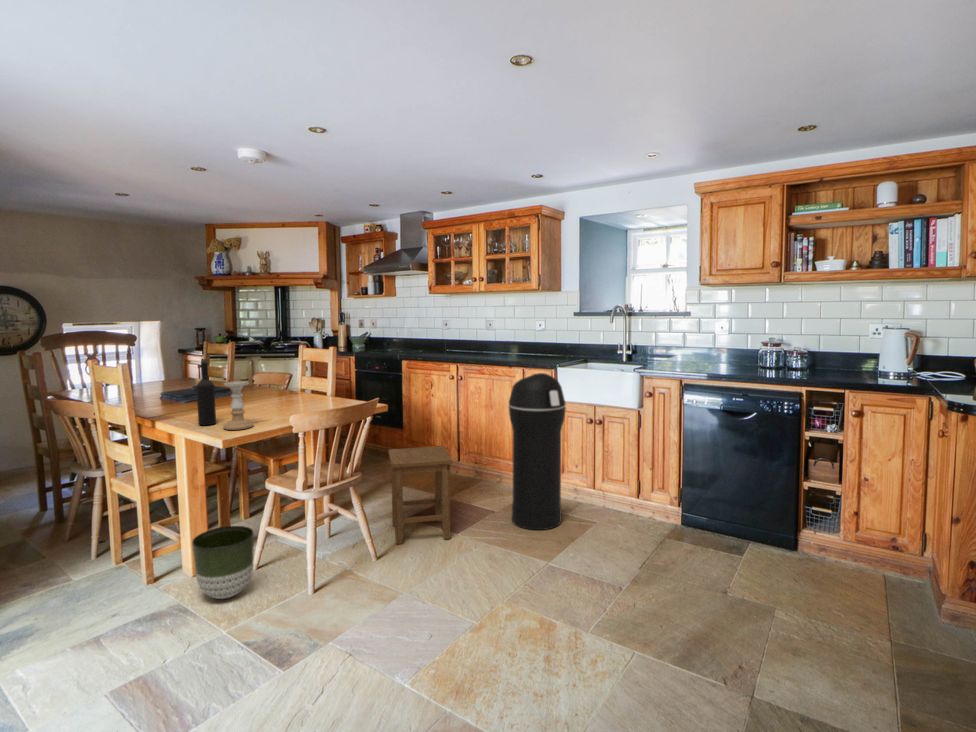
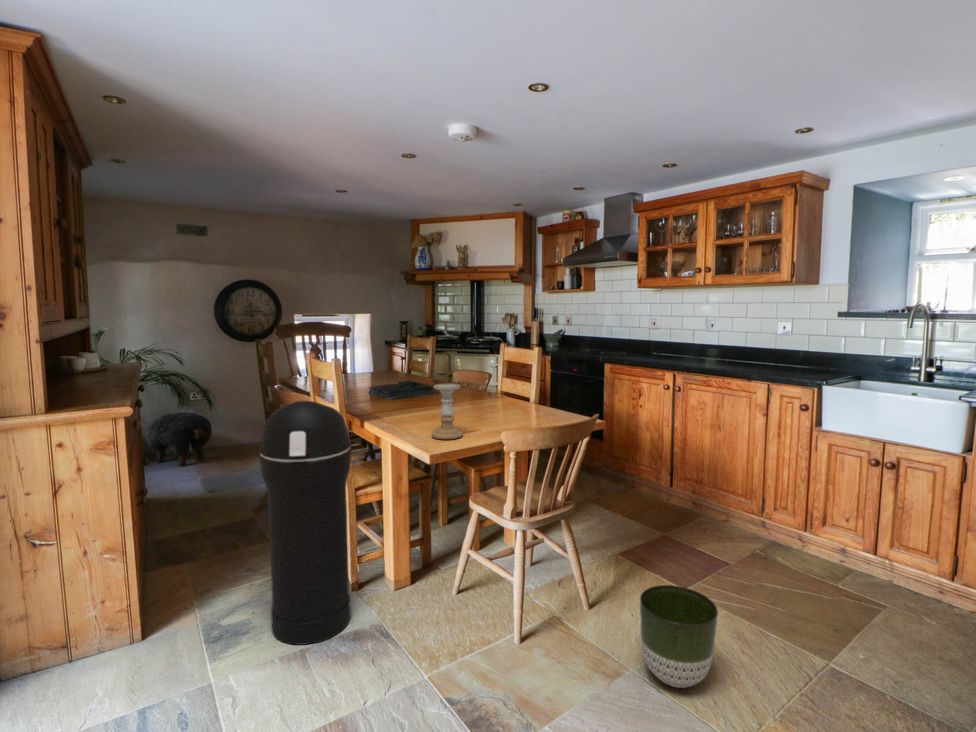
wine bottle: present [197,359,216,425] -> none [406,357,424,430]
trash can: present [509,373,566,530] -> present [259,401,352,645]
stool: present [388,446,453,544] -> none [602,468,687,588]
planter: present [192,526,254,599] -> present [640,585,718,688]

